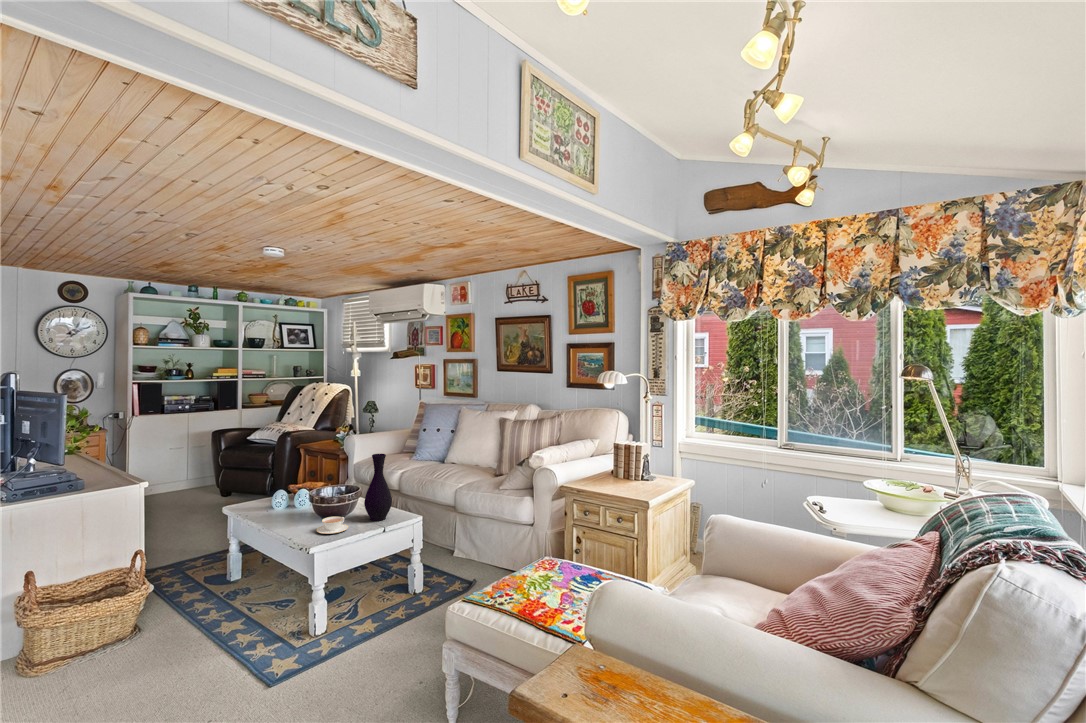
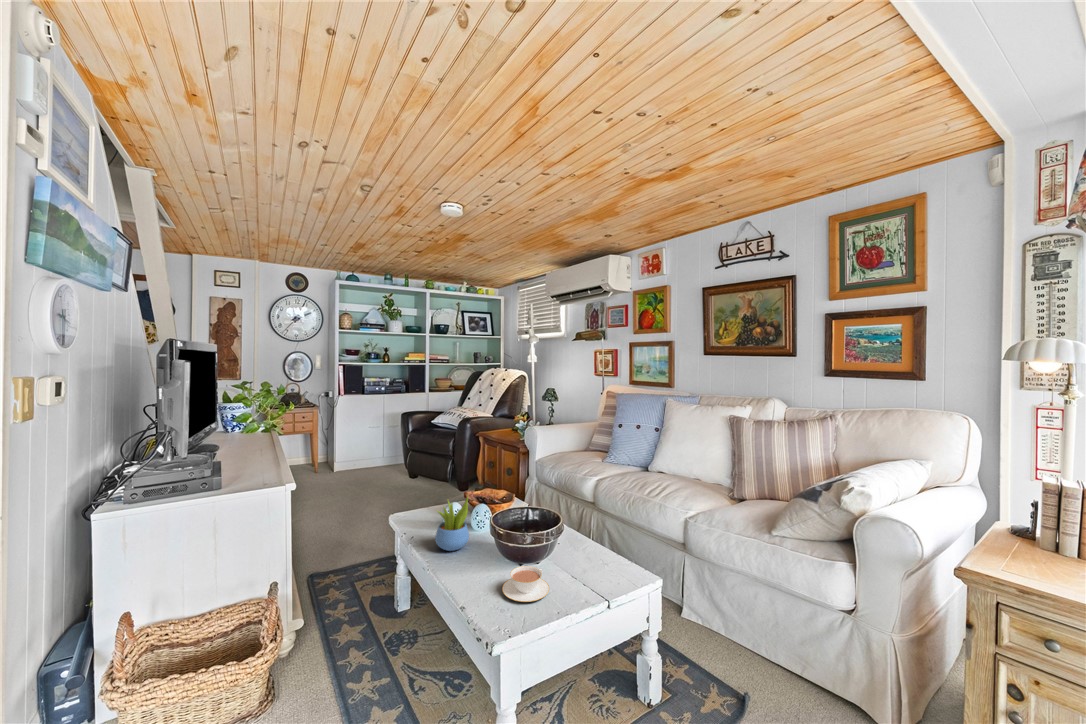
vase: present [364,454,392,521] -> none [570,468,611,576]
succulent plant: none [266,480,292,519] -> present [435,496,469,551]

